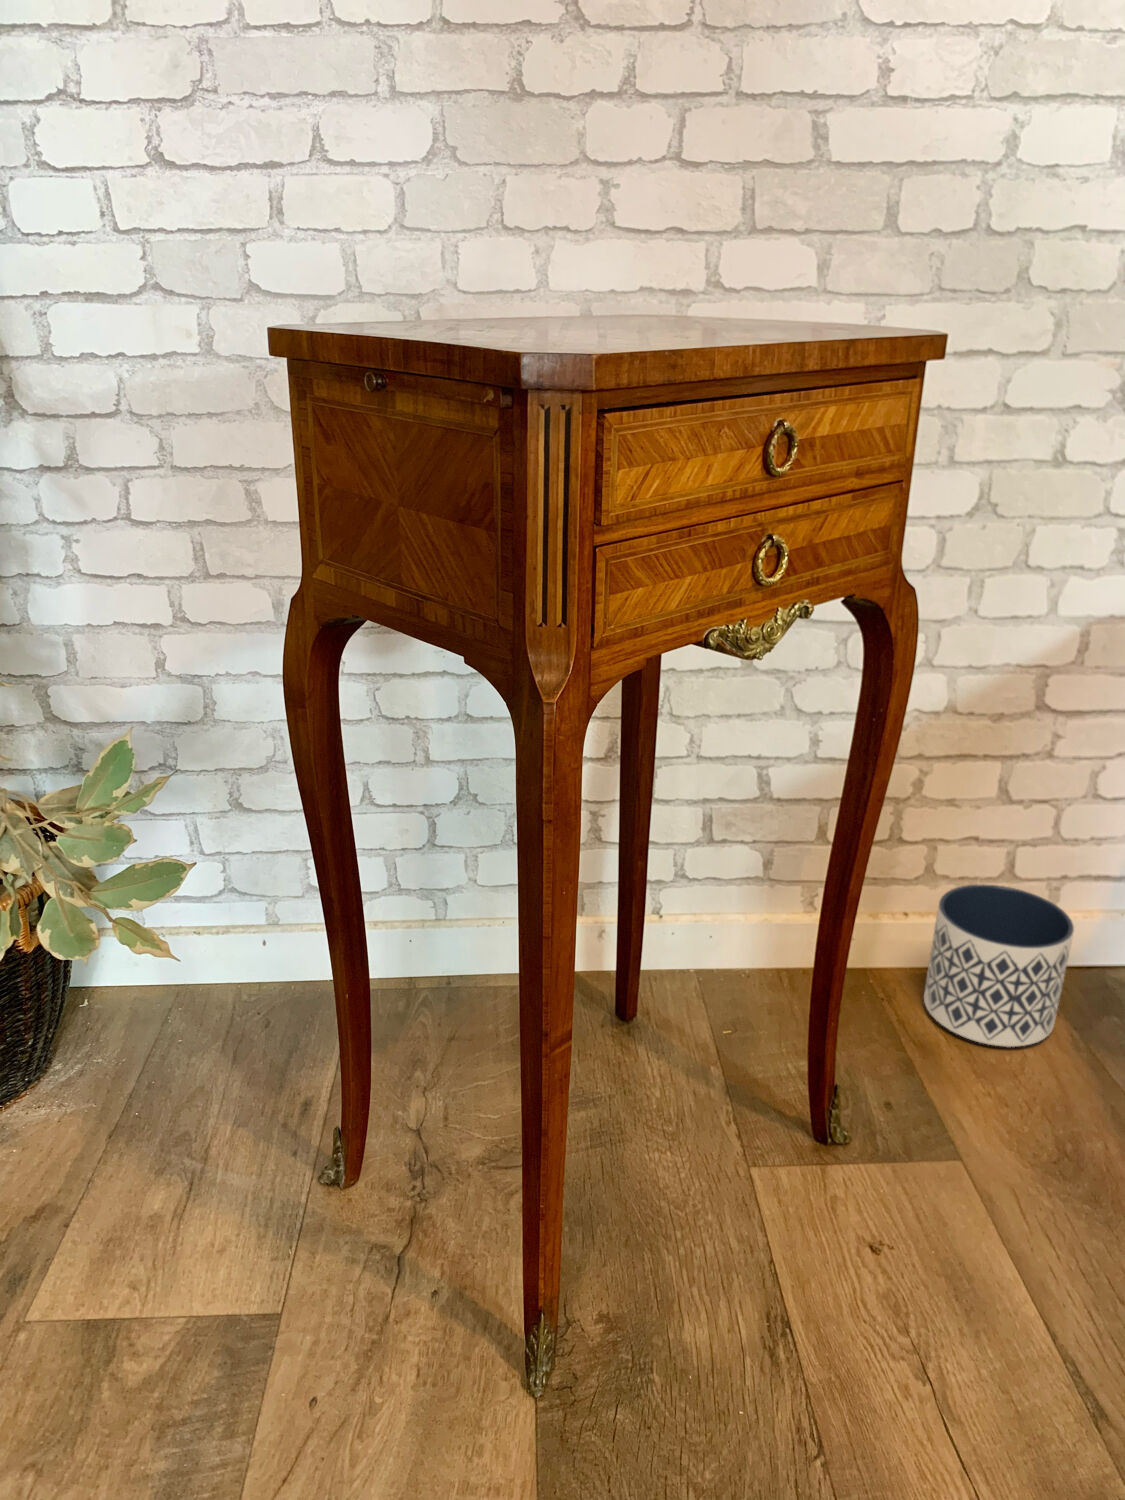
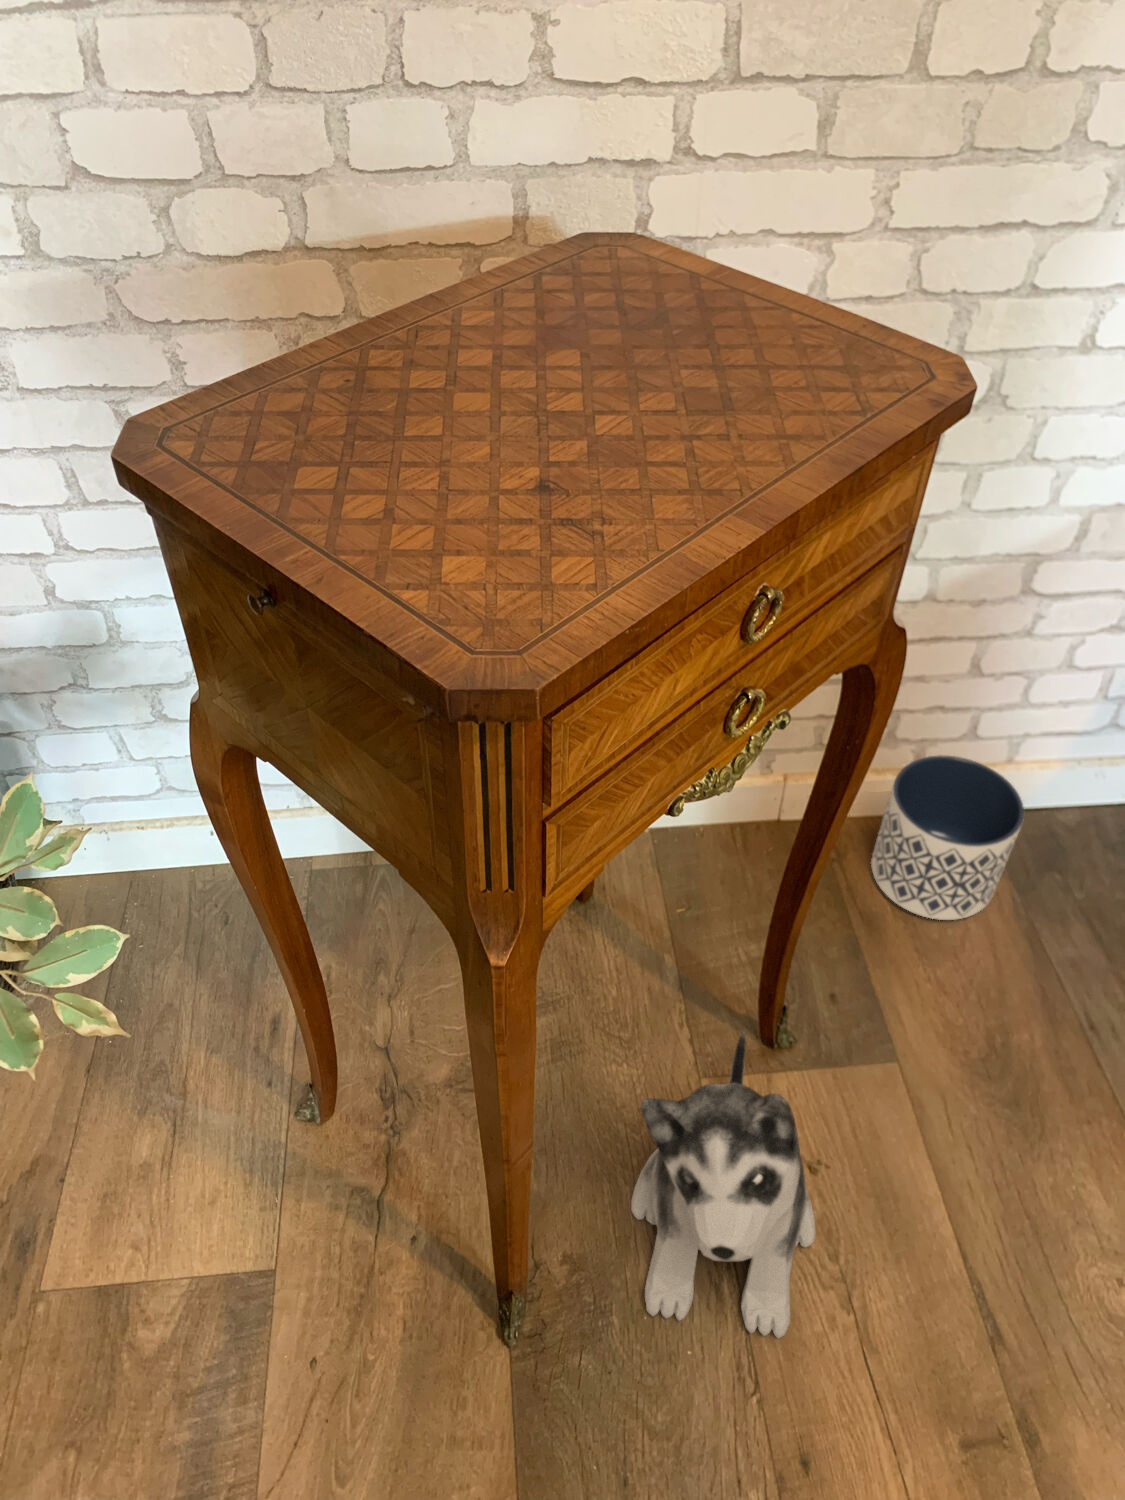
plush toy: none [676,1044,883,1403] -> present [631,1031,815,1338]

